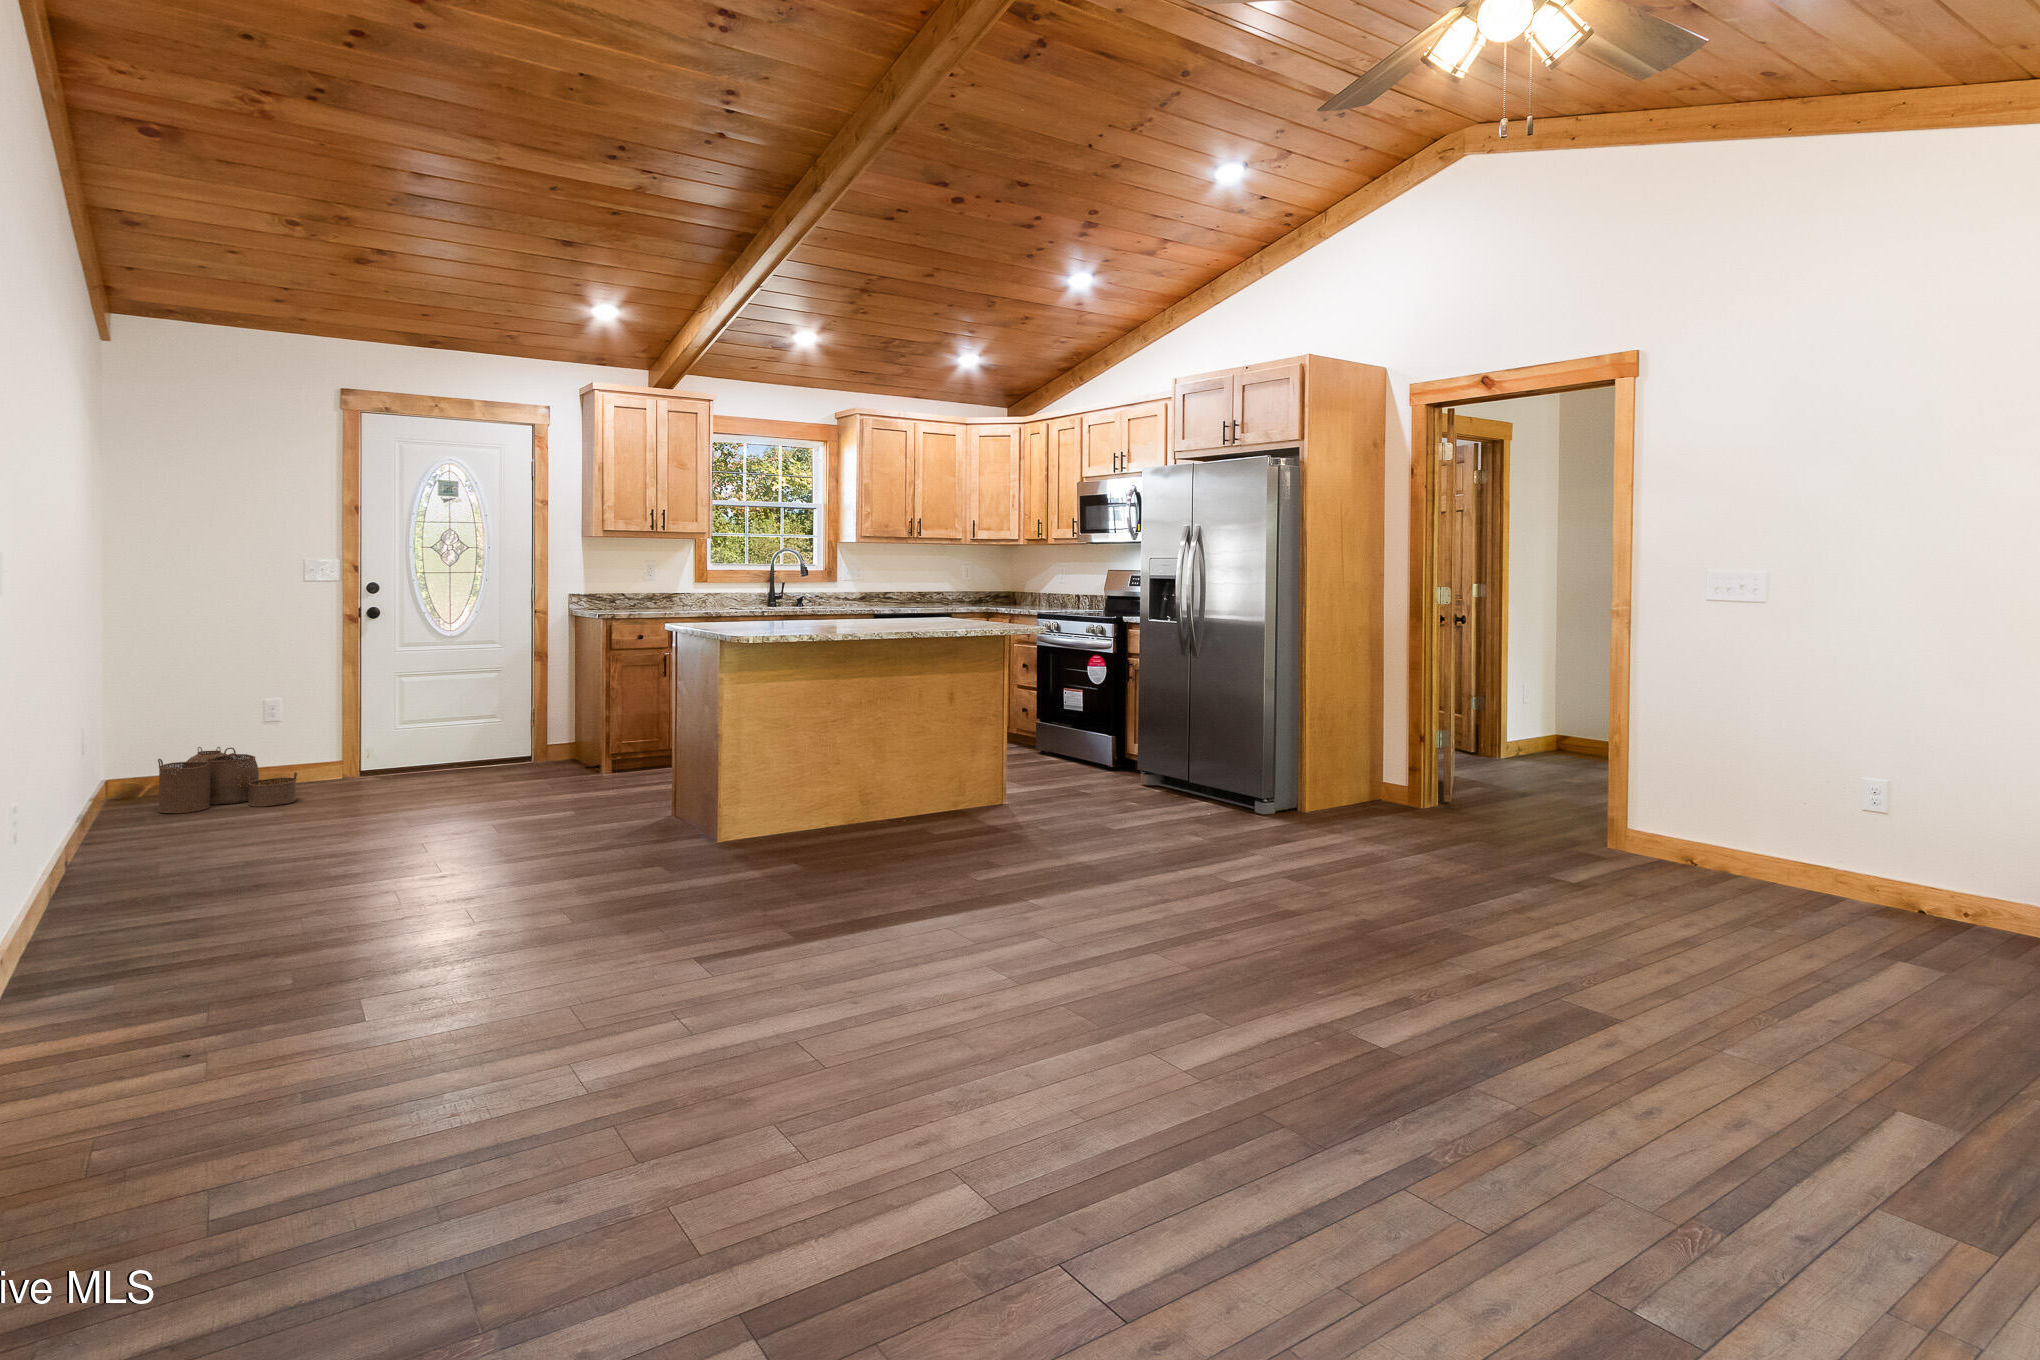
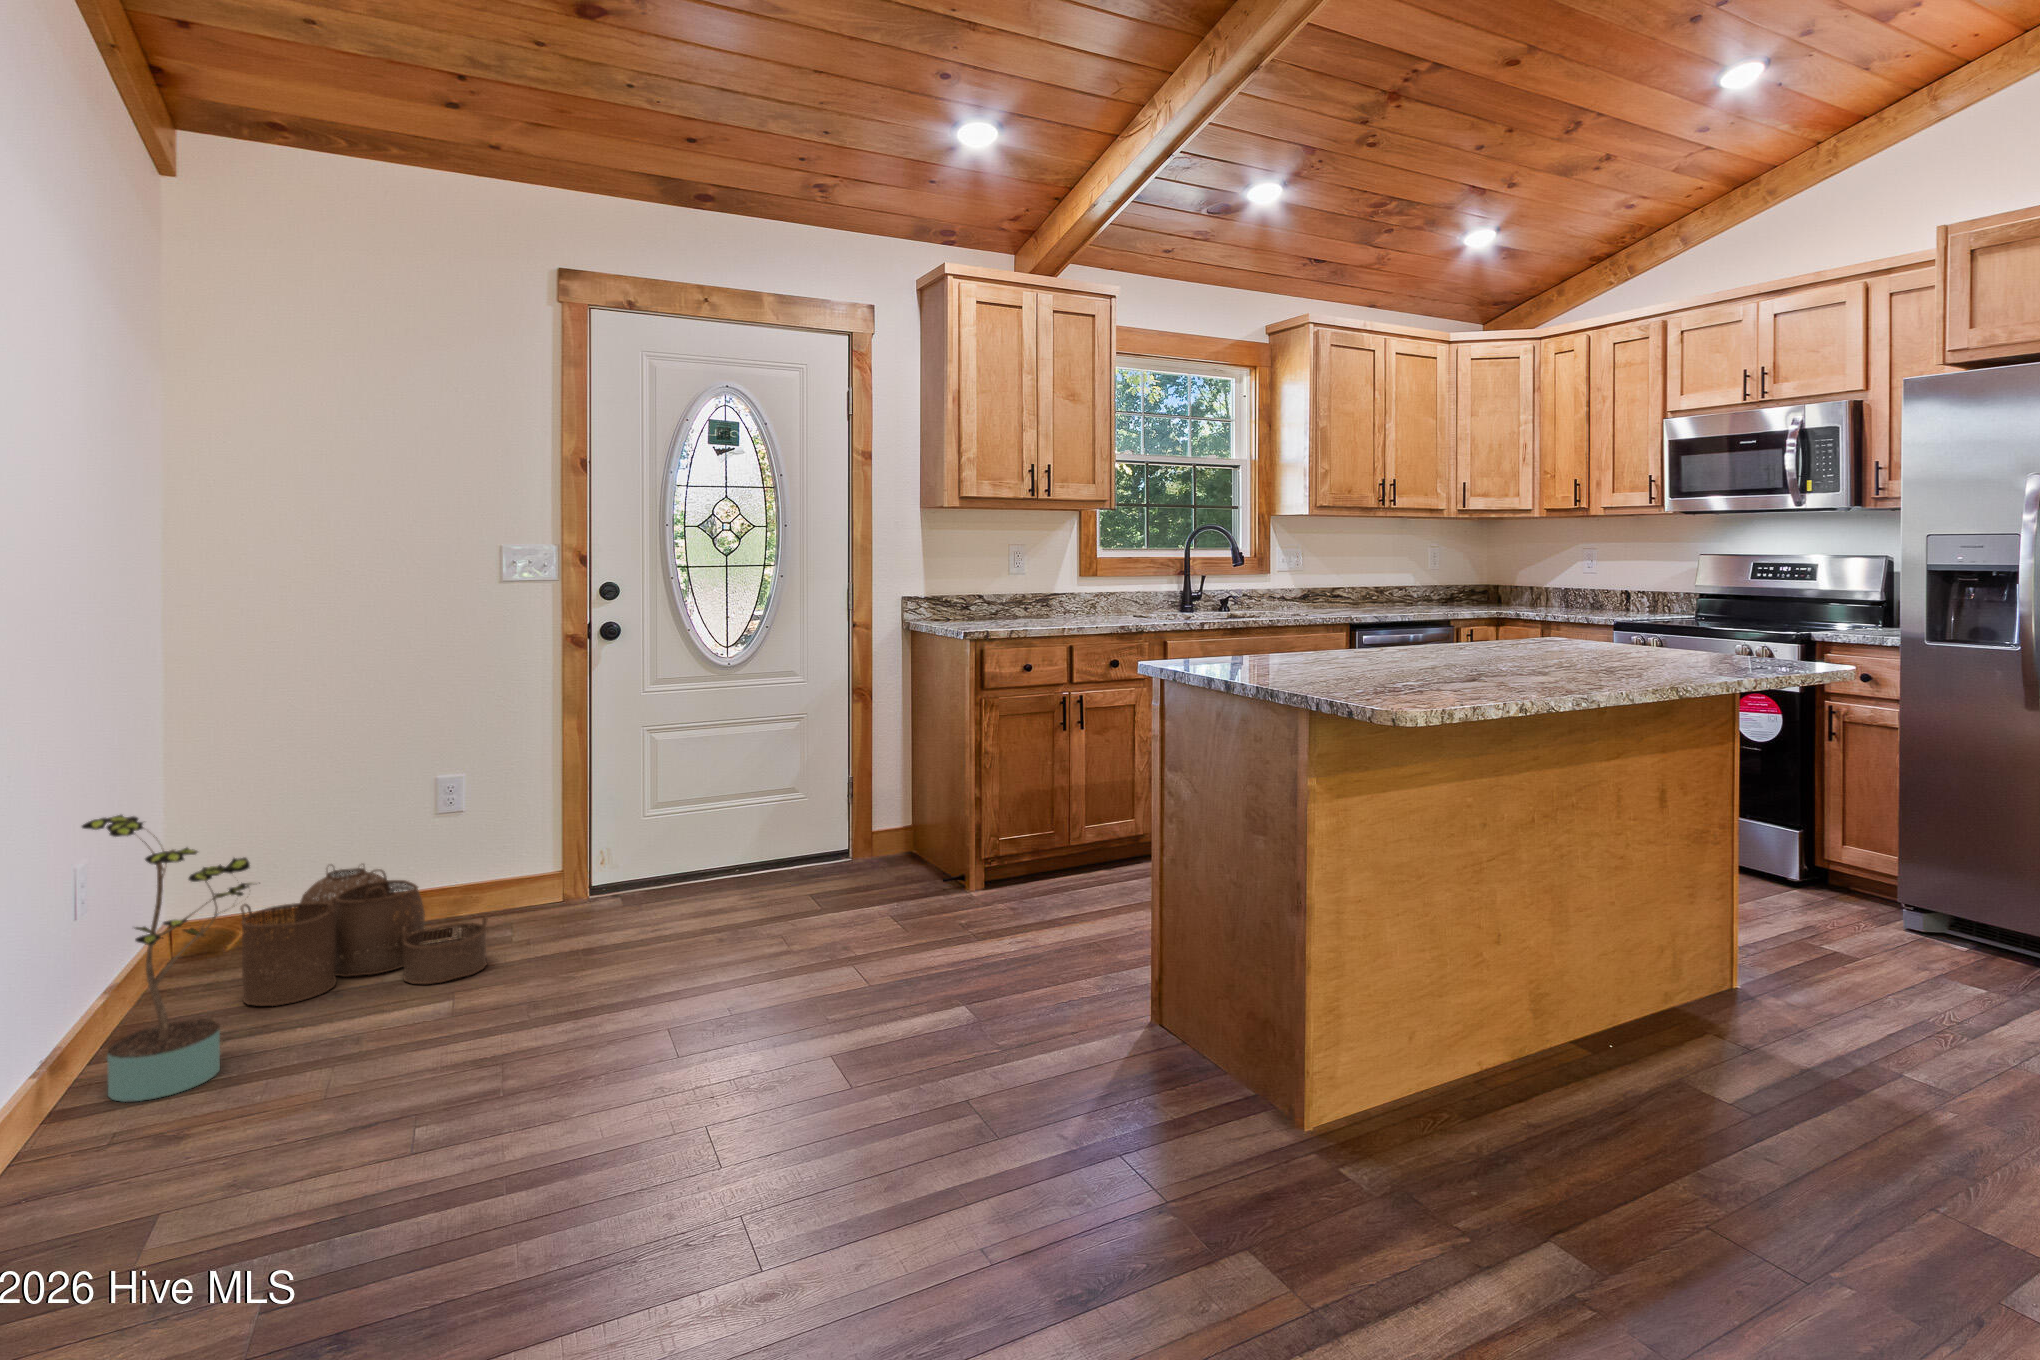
potted plant: none [97,696,180,839] -> present [82,815,251,1102]

